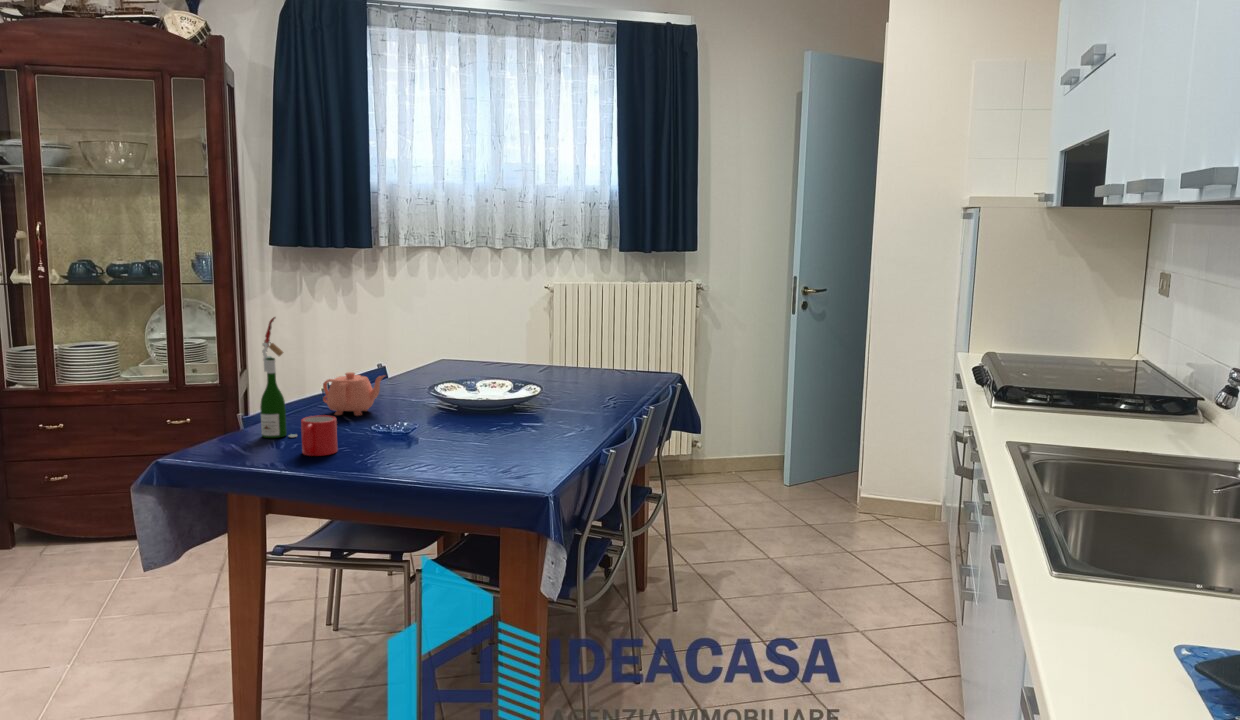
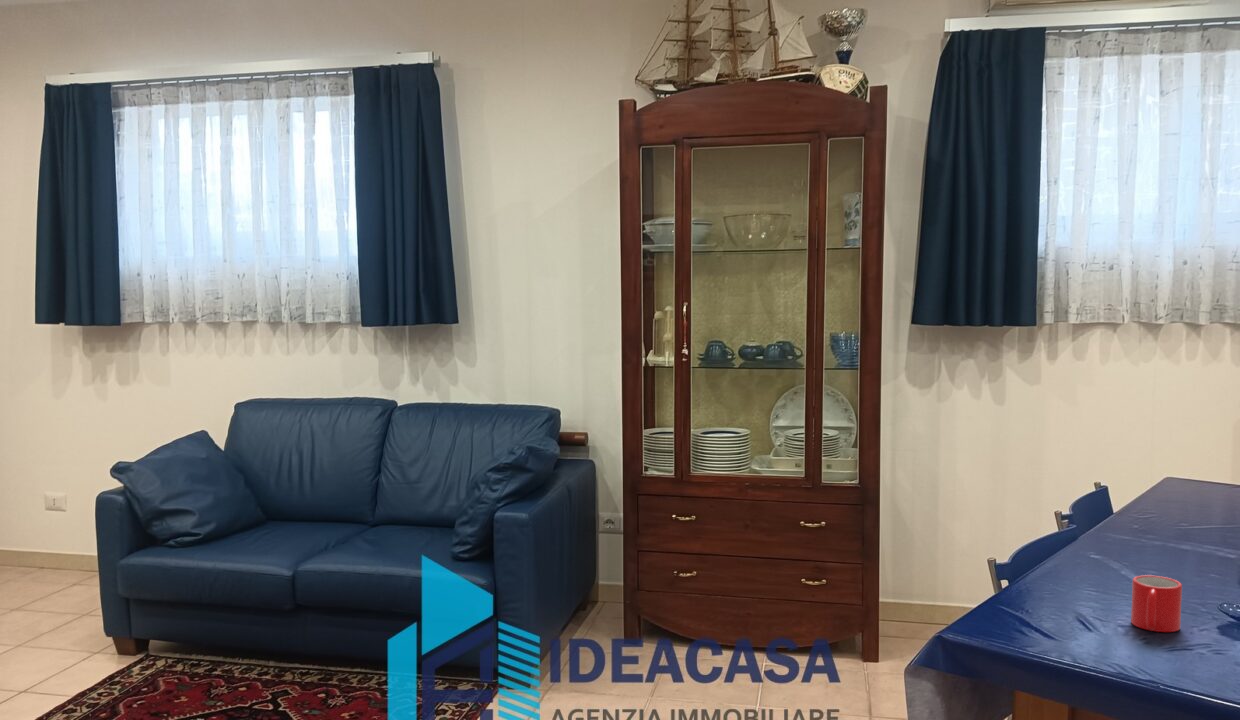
wine bottle: present [260,317,297,438] -> none [1048,439,1096,595]
teapot: present [323,372,384,416] -> none [1091,508,1185,567]

